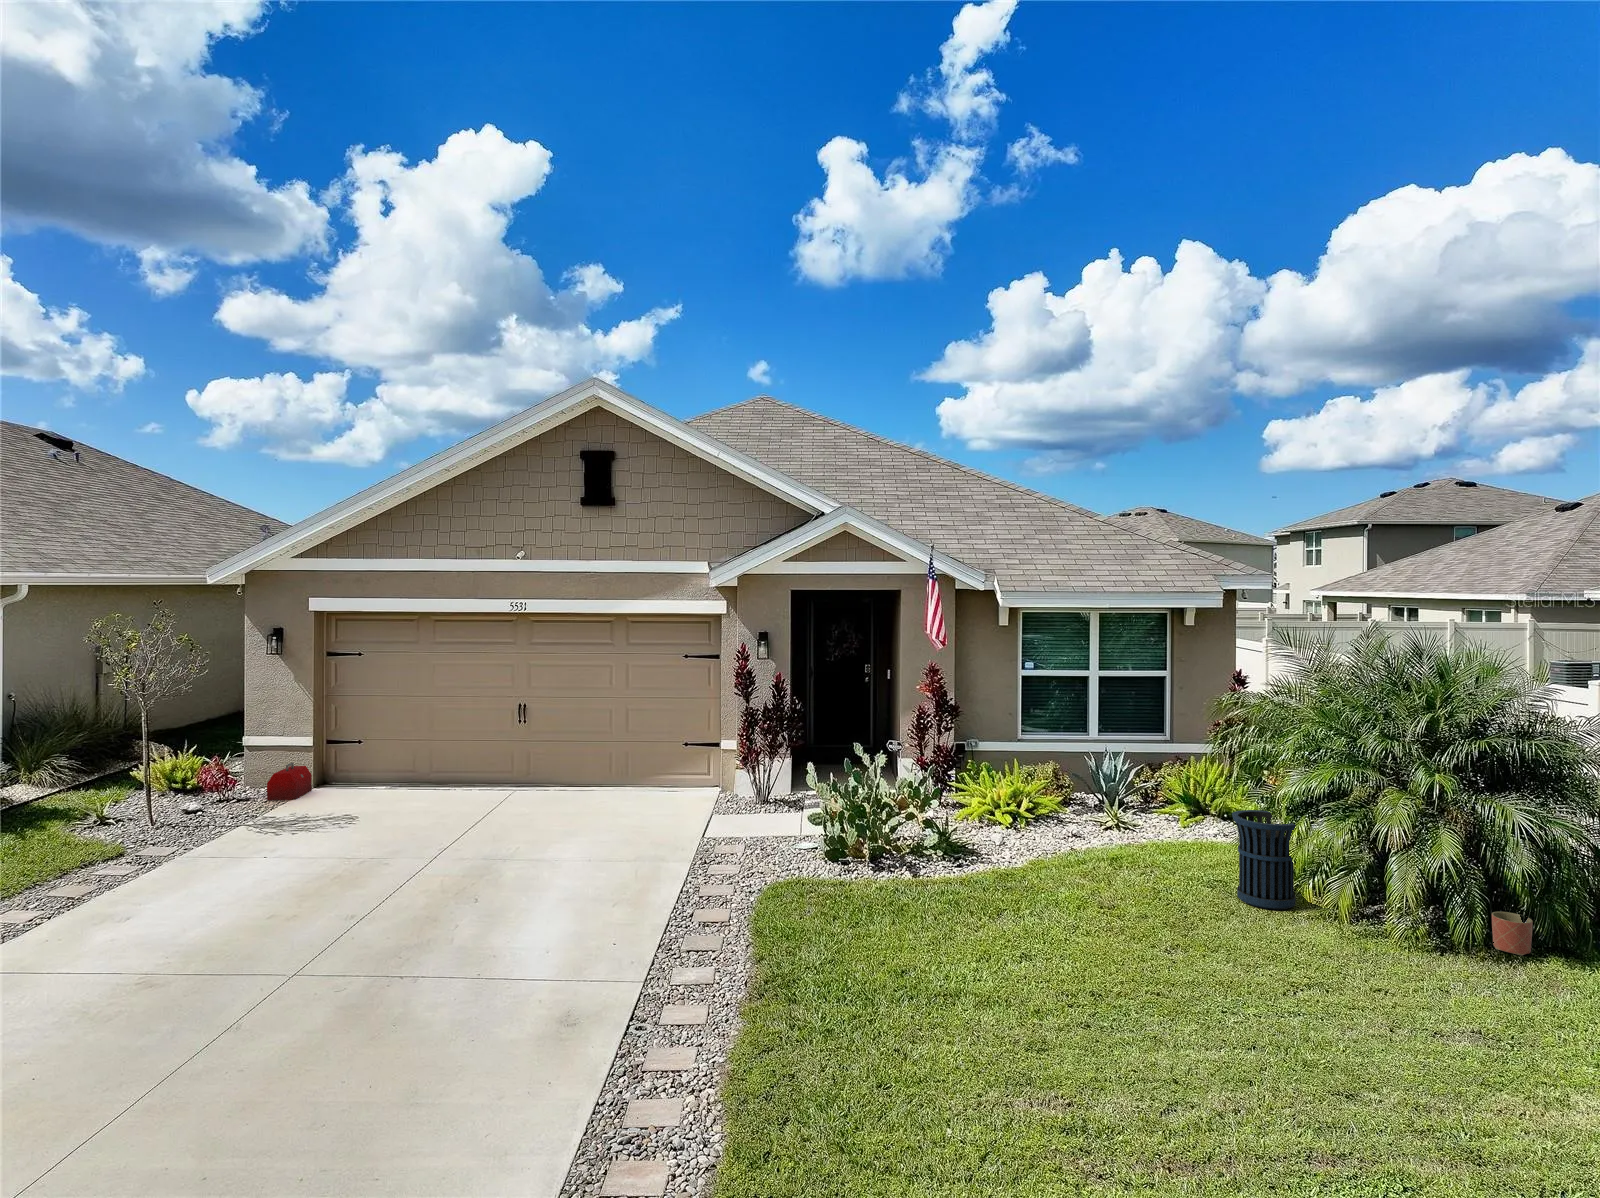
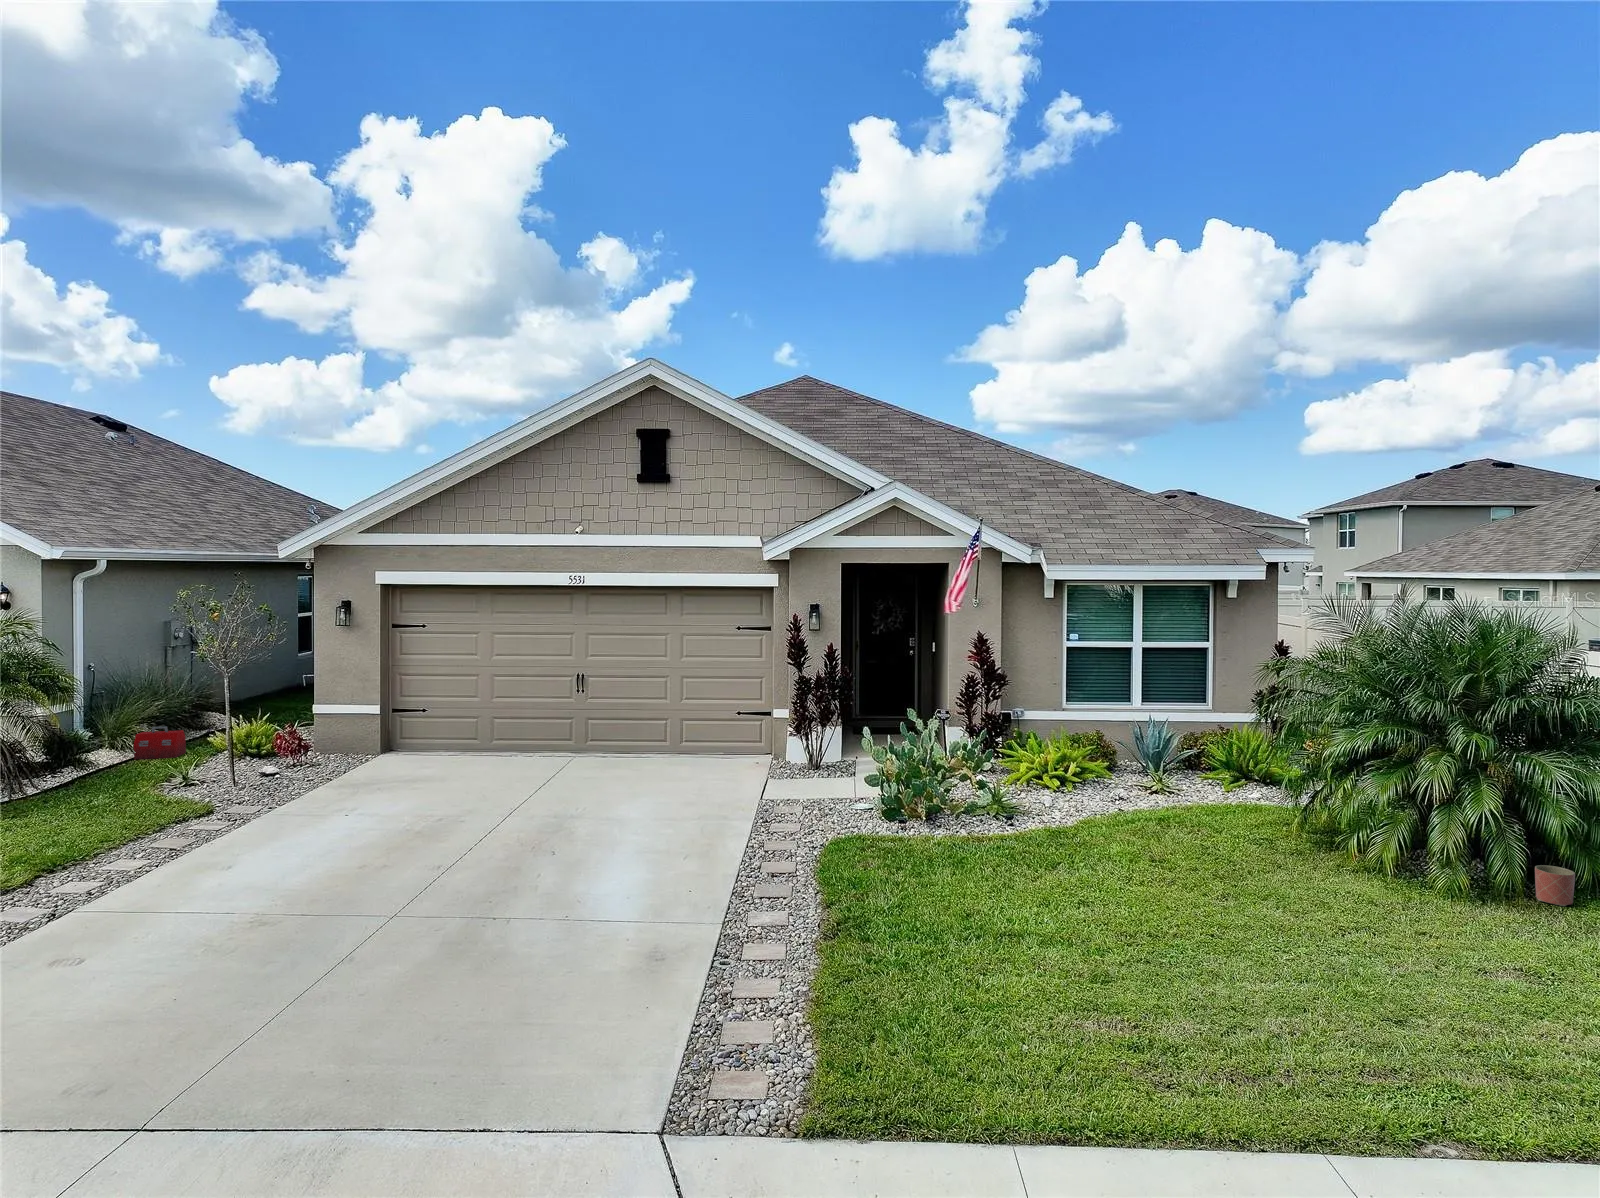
toolbox: present [267,763,312,800] -> present [134,726,186,759]
trash can: present [1232,810,1296,910] -> none [1280,771,1349,865]

